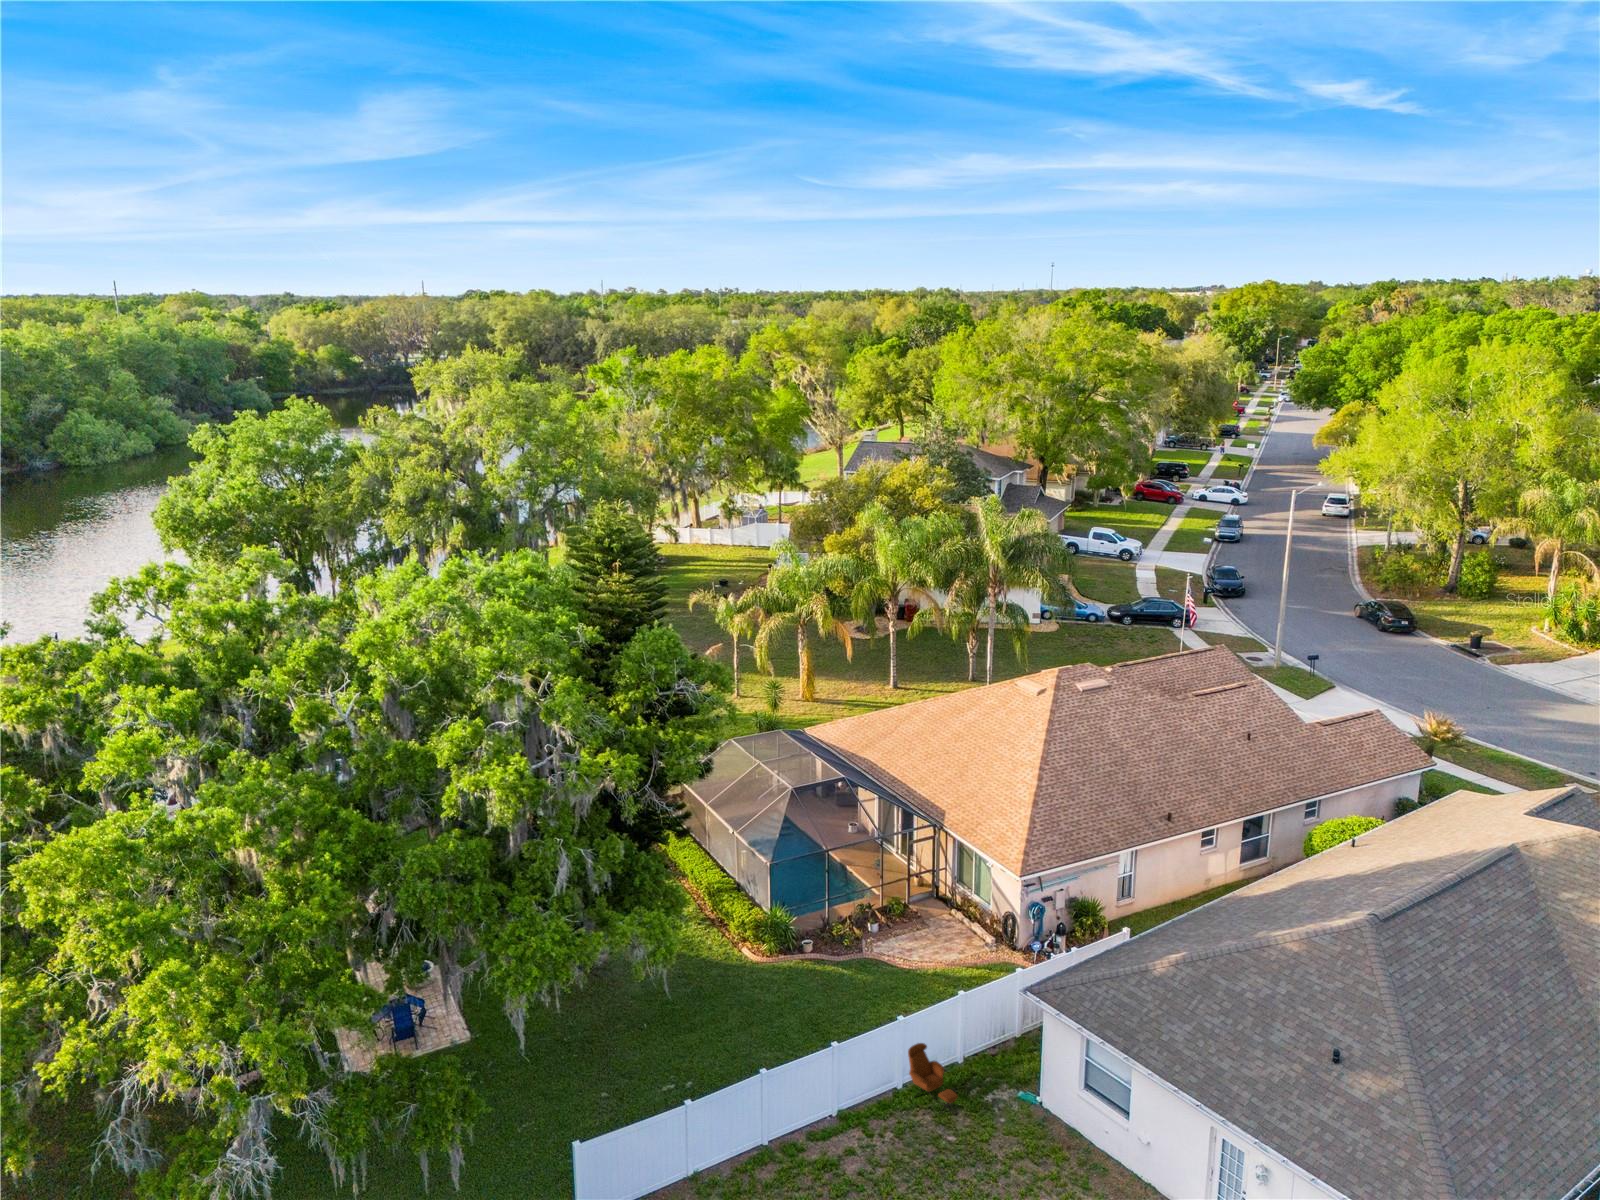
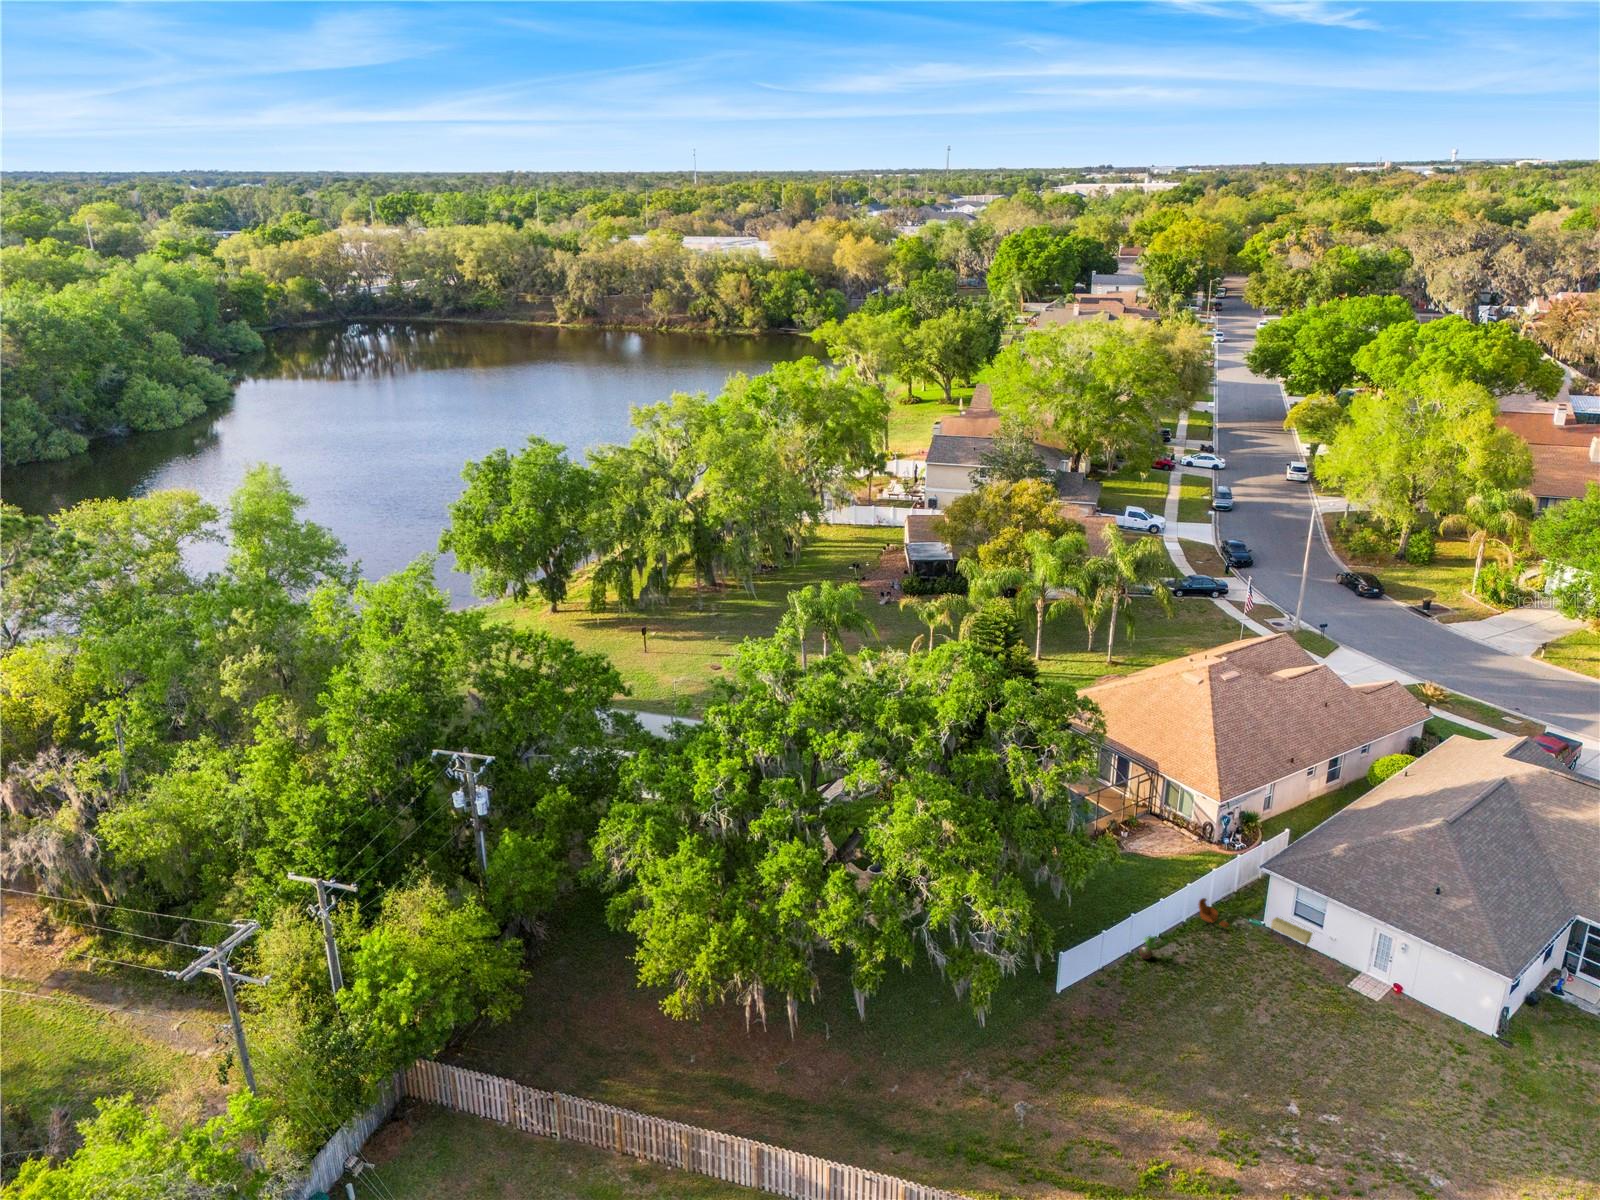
bench: none [1035,1086,1108,1161] -> present [1271,917,1313,949]
potted tree: none [753,1108,785,1157] -> present [1139,936,1156,959]

